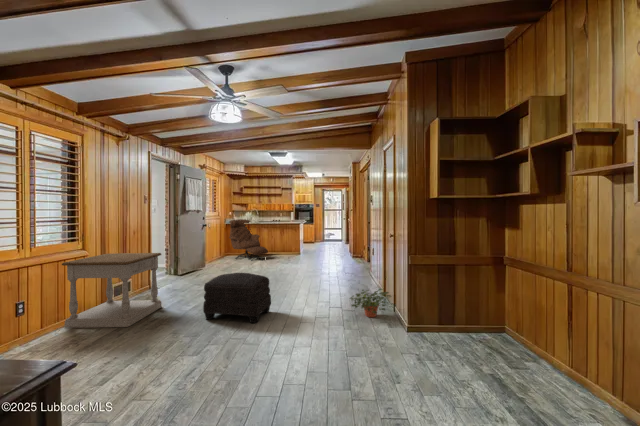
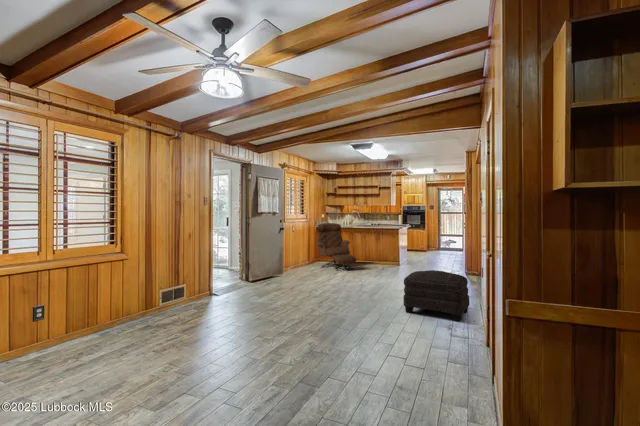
side table: present [62,253,161,328] -> none [90,258,195,344]
ottoman: present [203,273,271,323] -> present [403,270,469,321]
potted plant: present [350,289,391,317] -> none [410,336,491,390]

